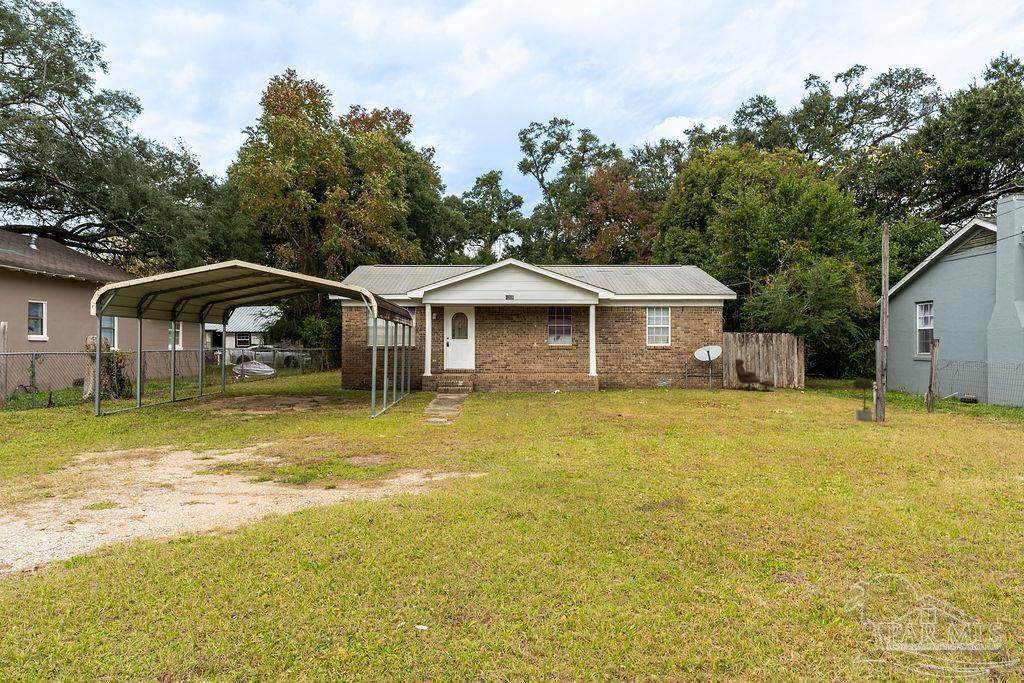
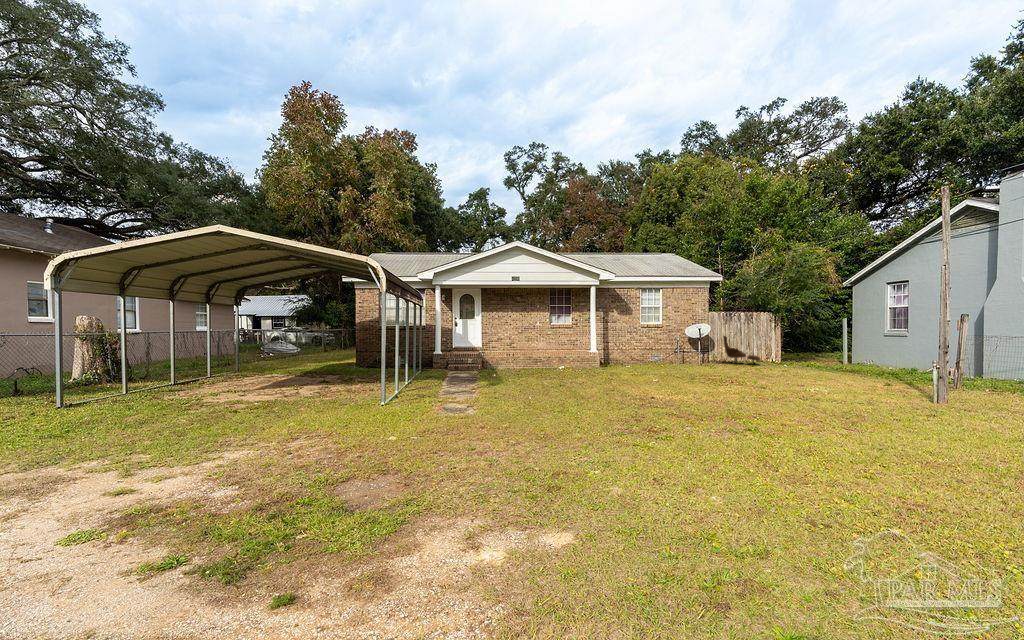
potted tree: present [853,377,874,421] -> none [916,355,945,404]

